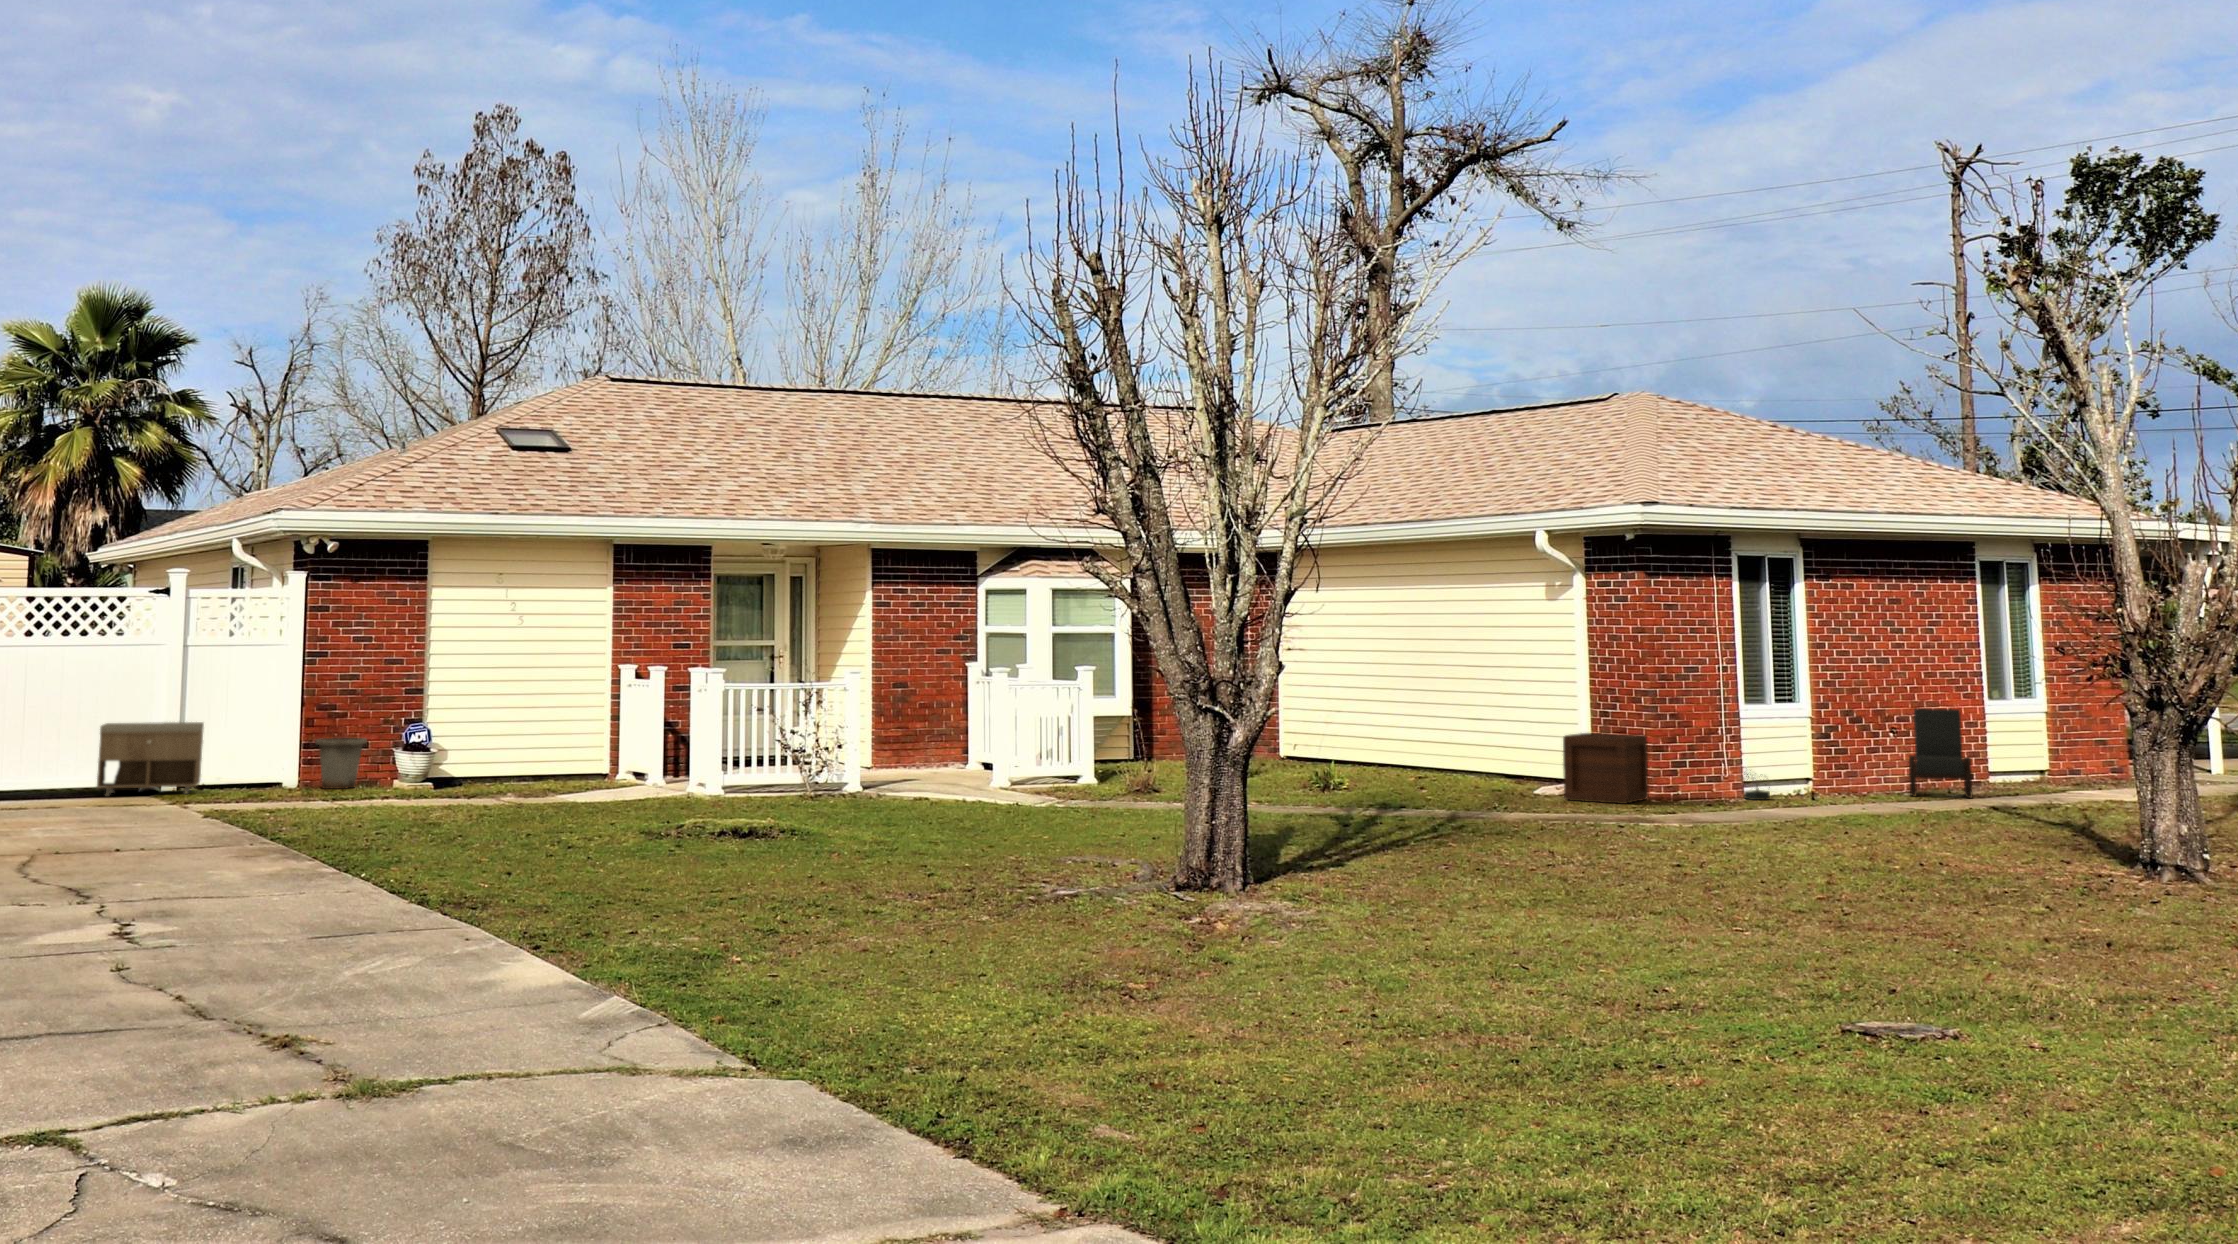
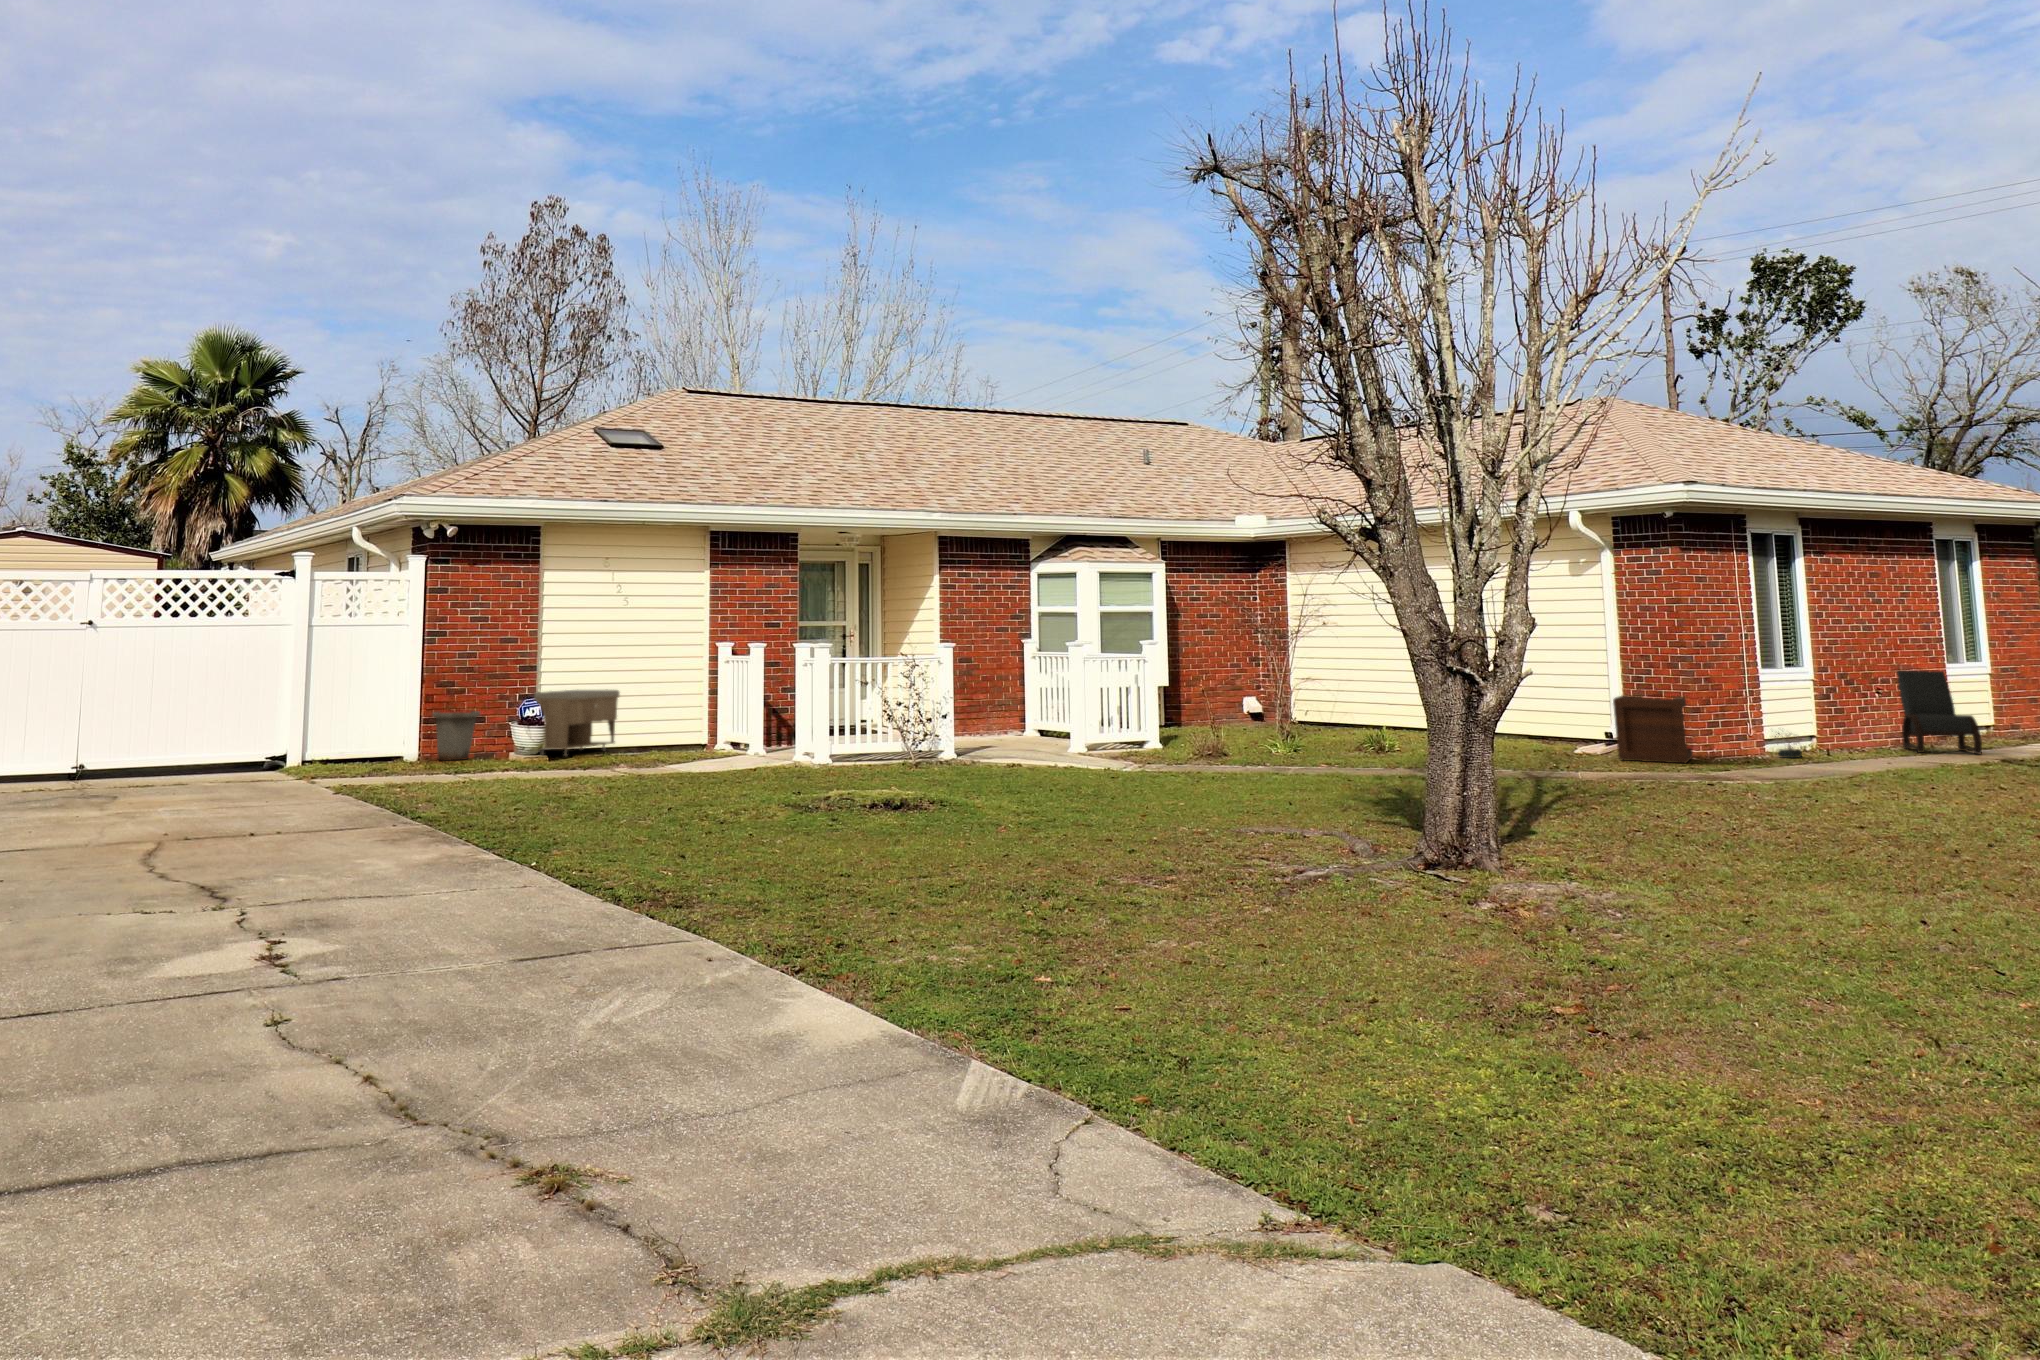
storage bench: present [97,722,204,795] -> present [534,690,620,755]

